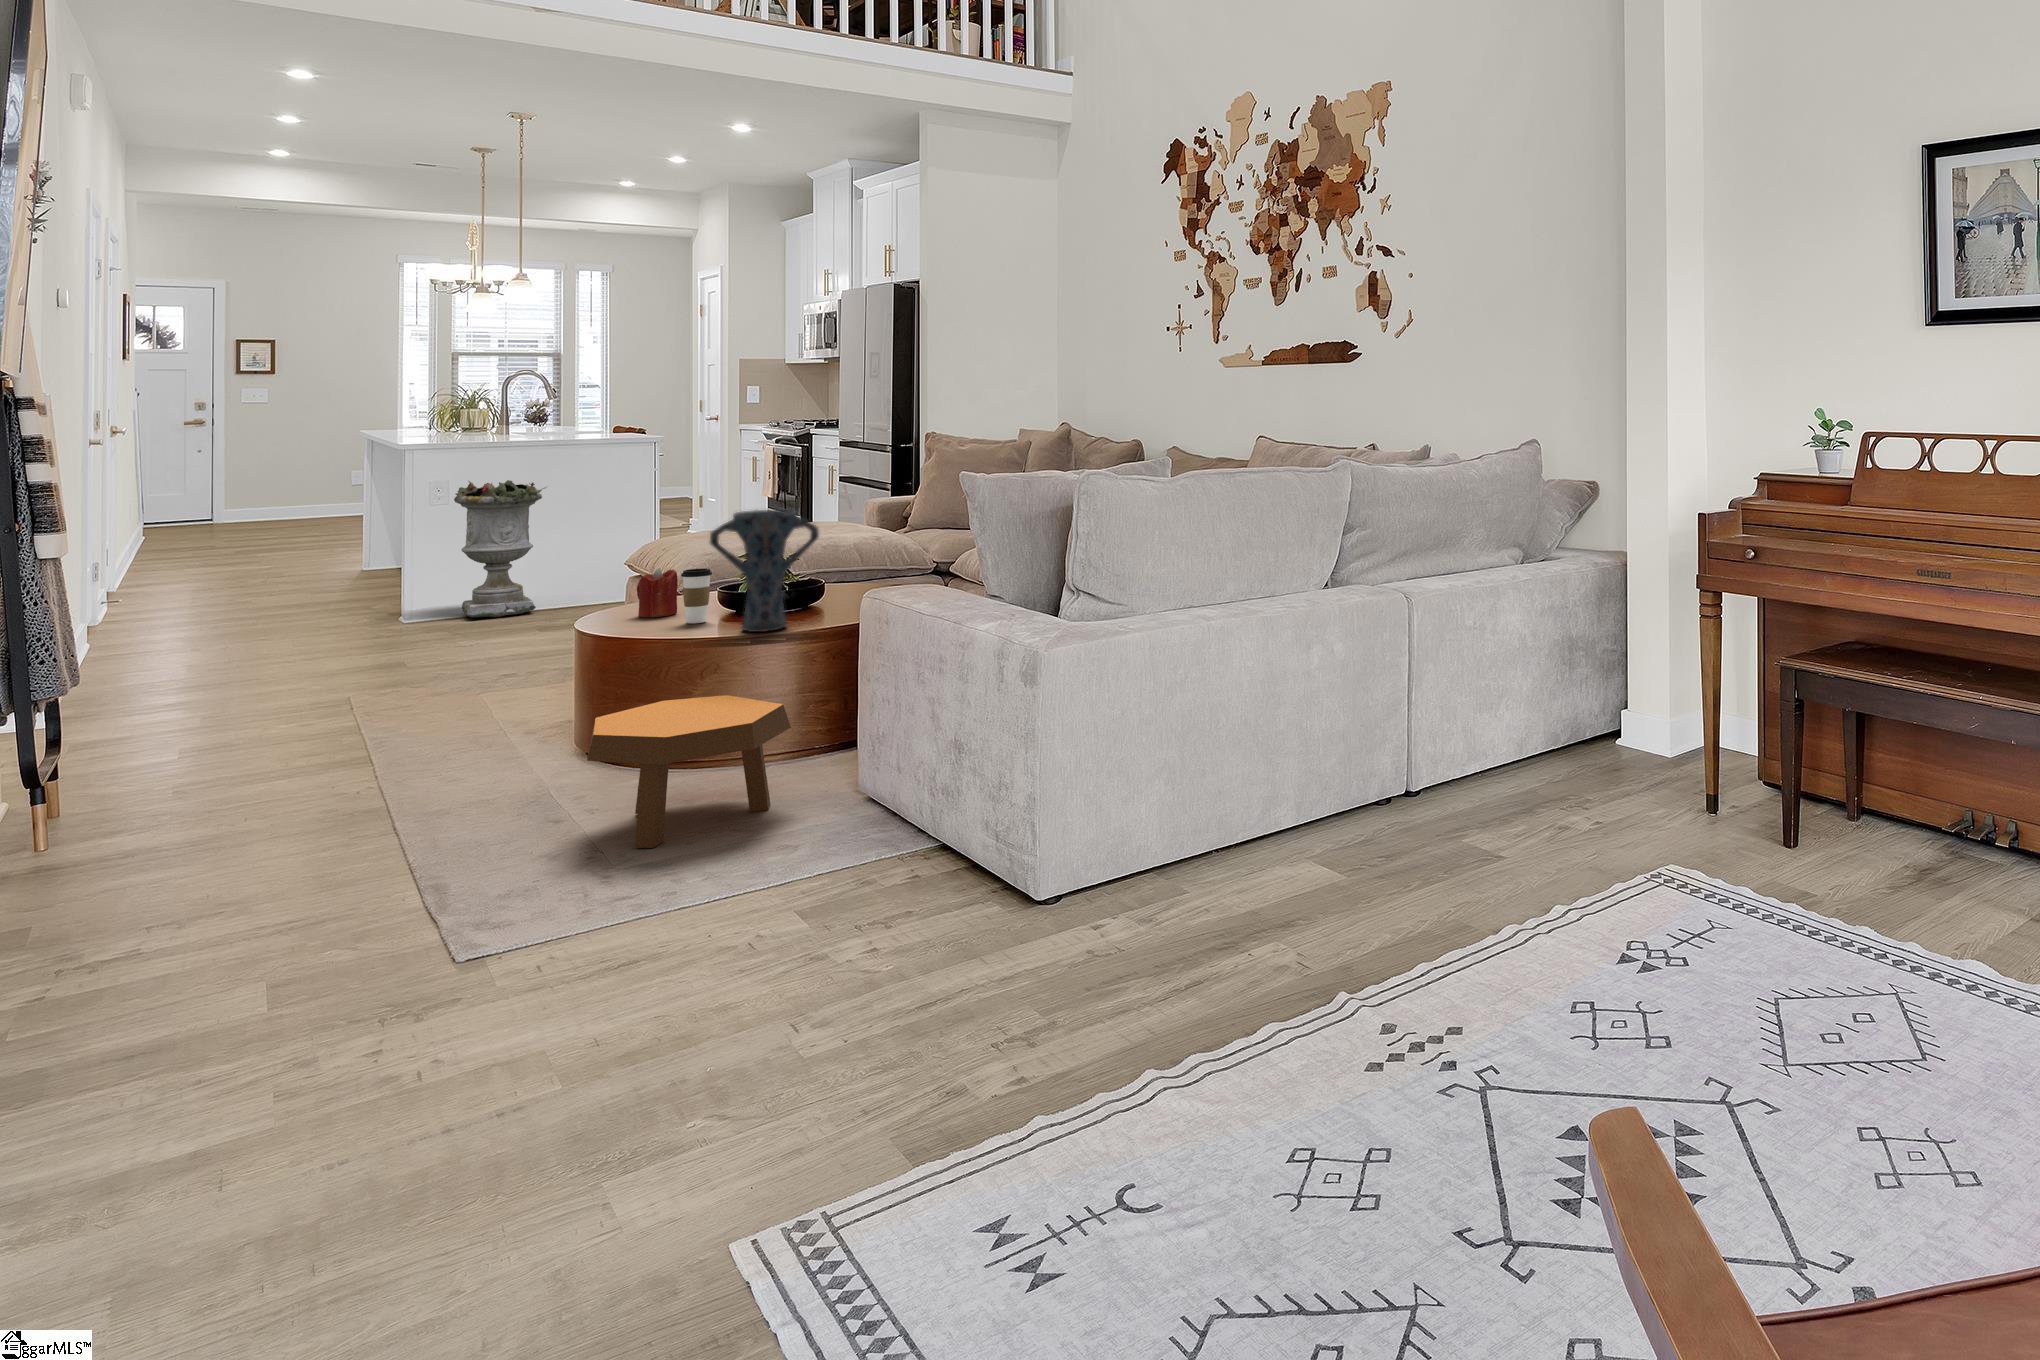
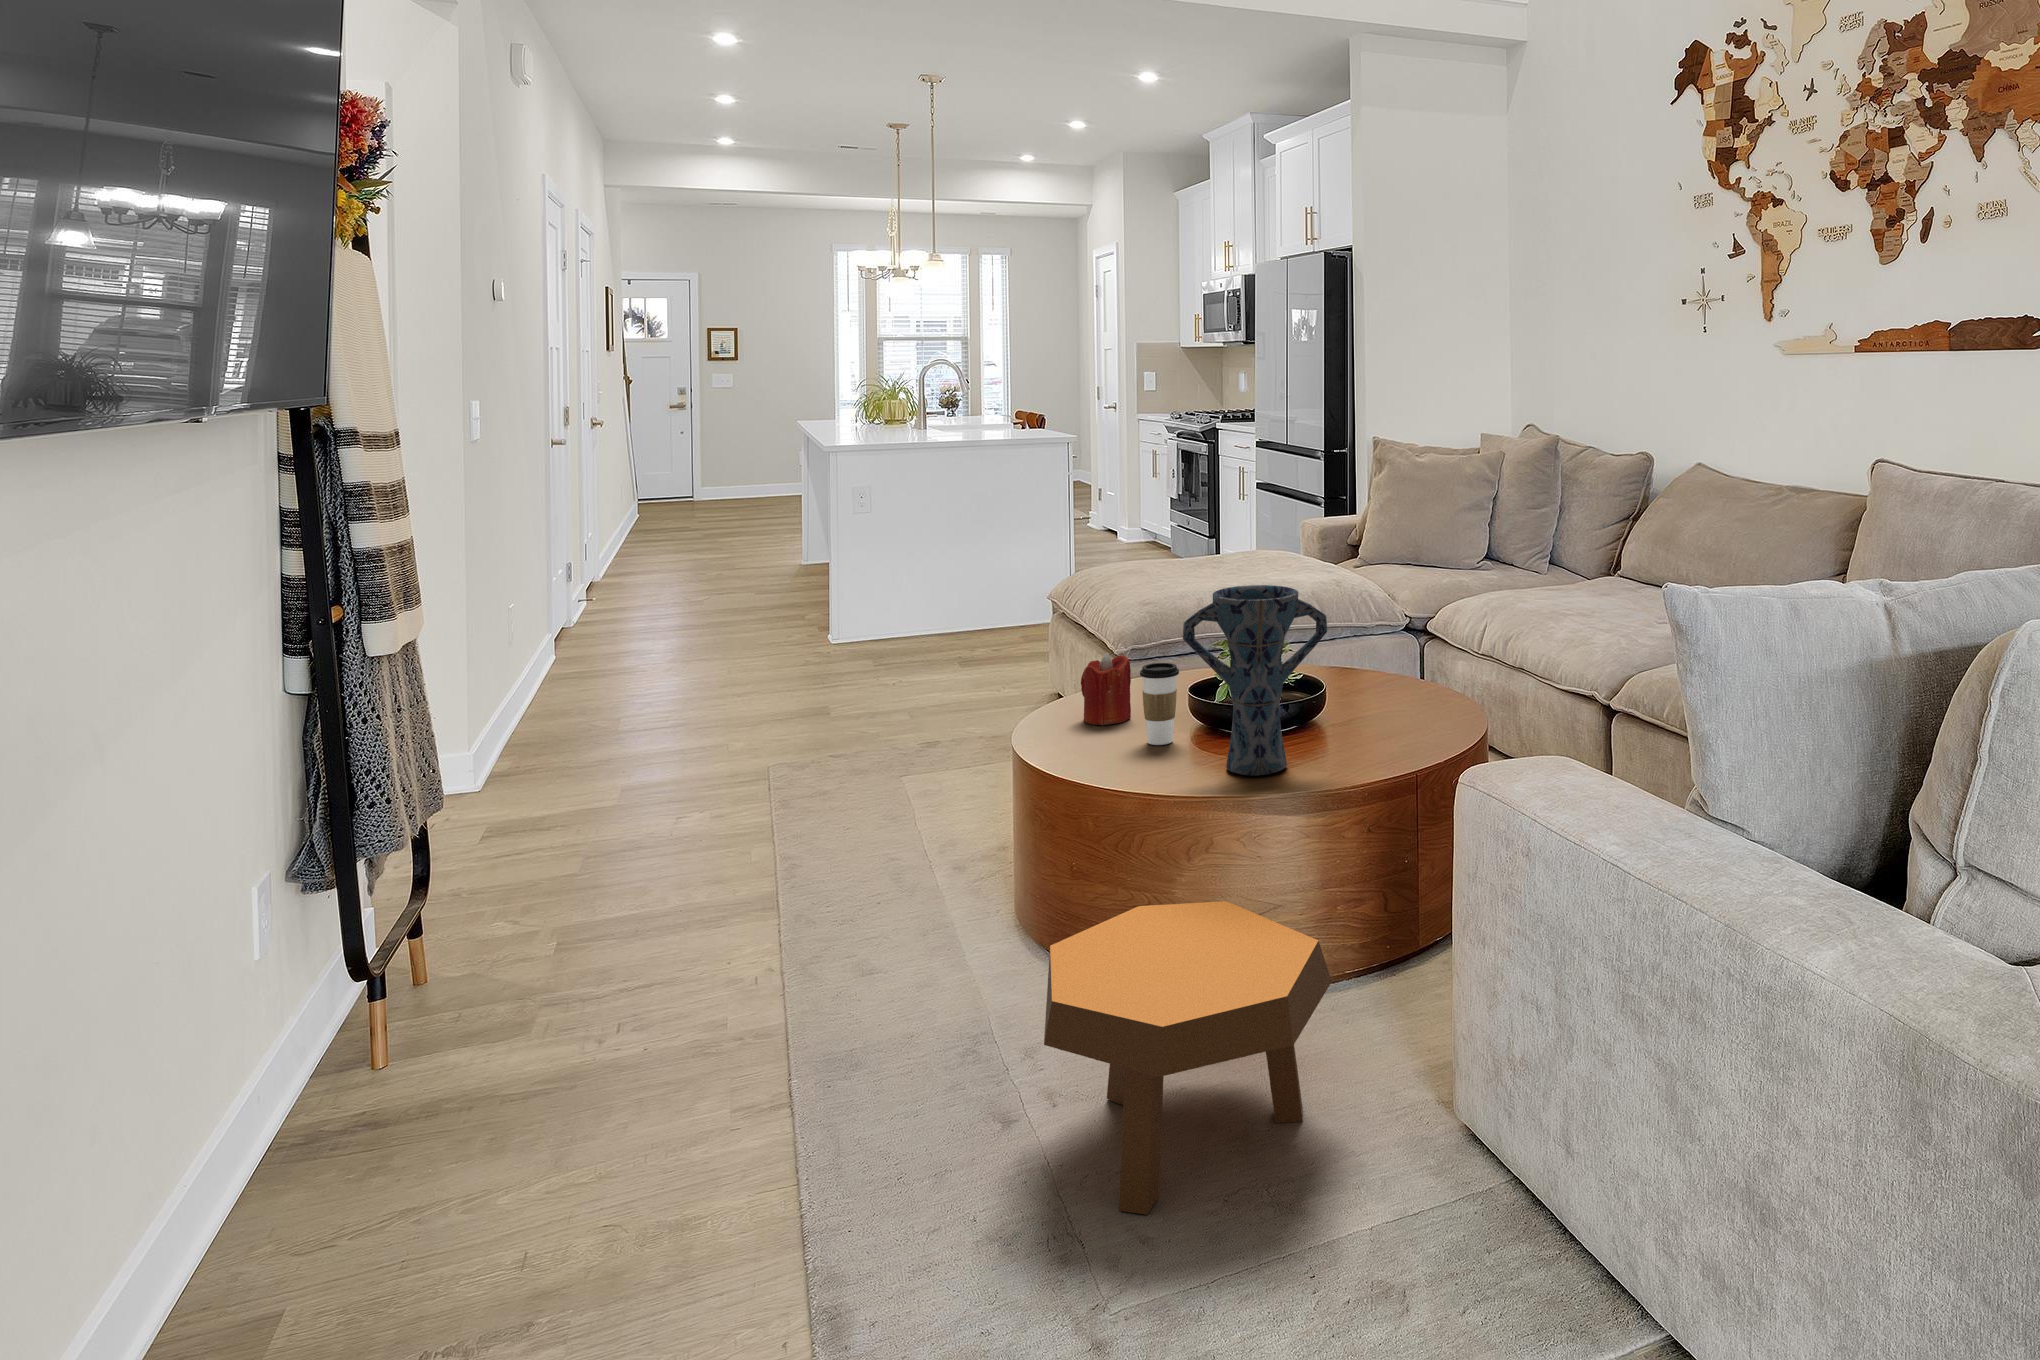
planter: present [454,480,546,617] -> none [875,488,965,644]

